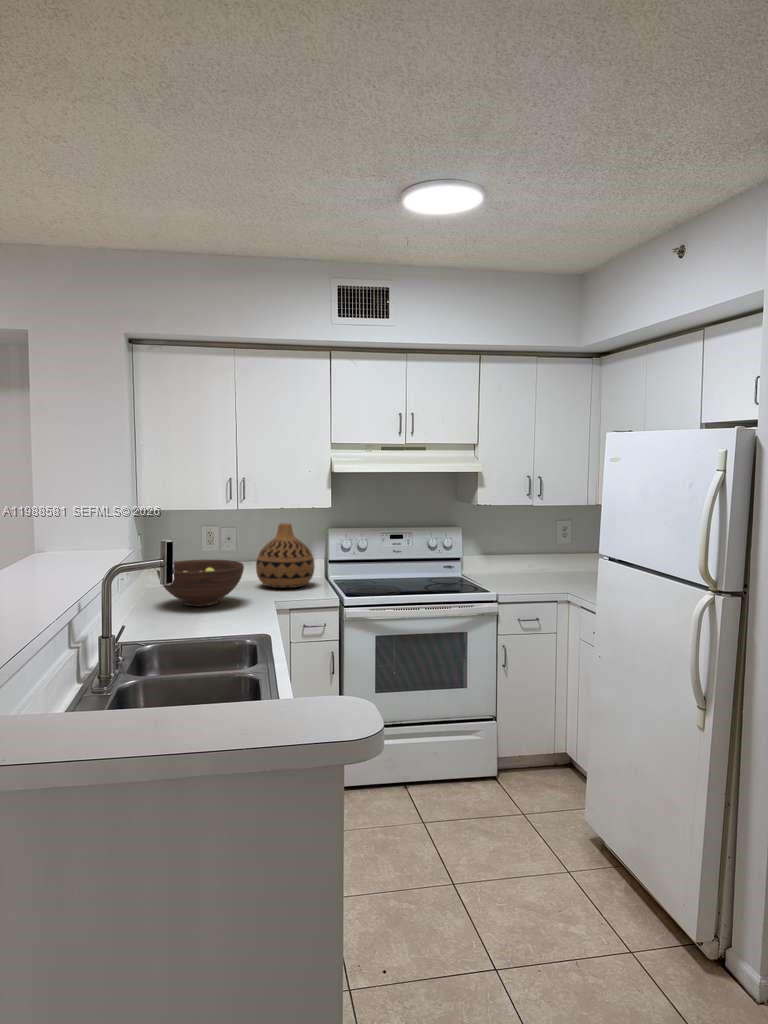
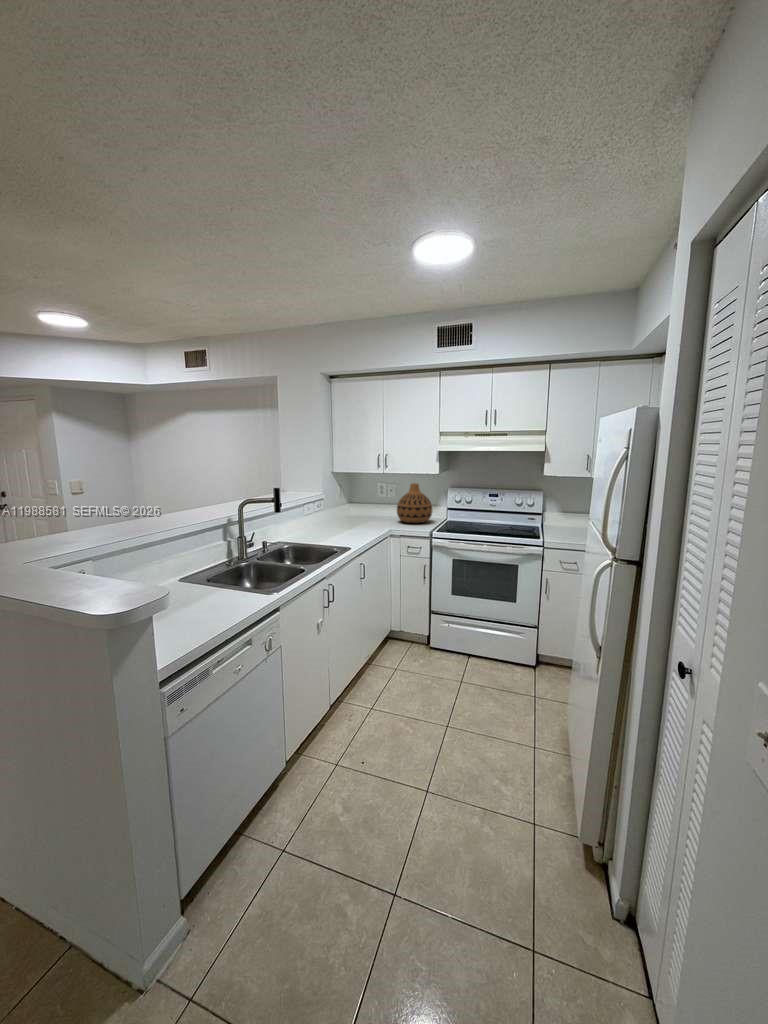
fruit bowl: present [157,560,244,606] -> none [327,502,375,529]

